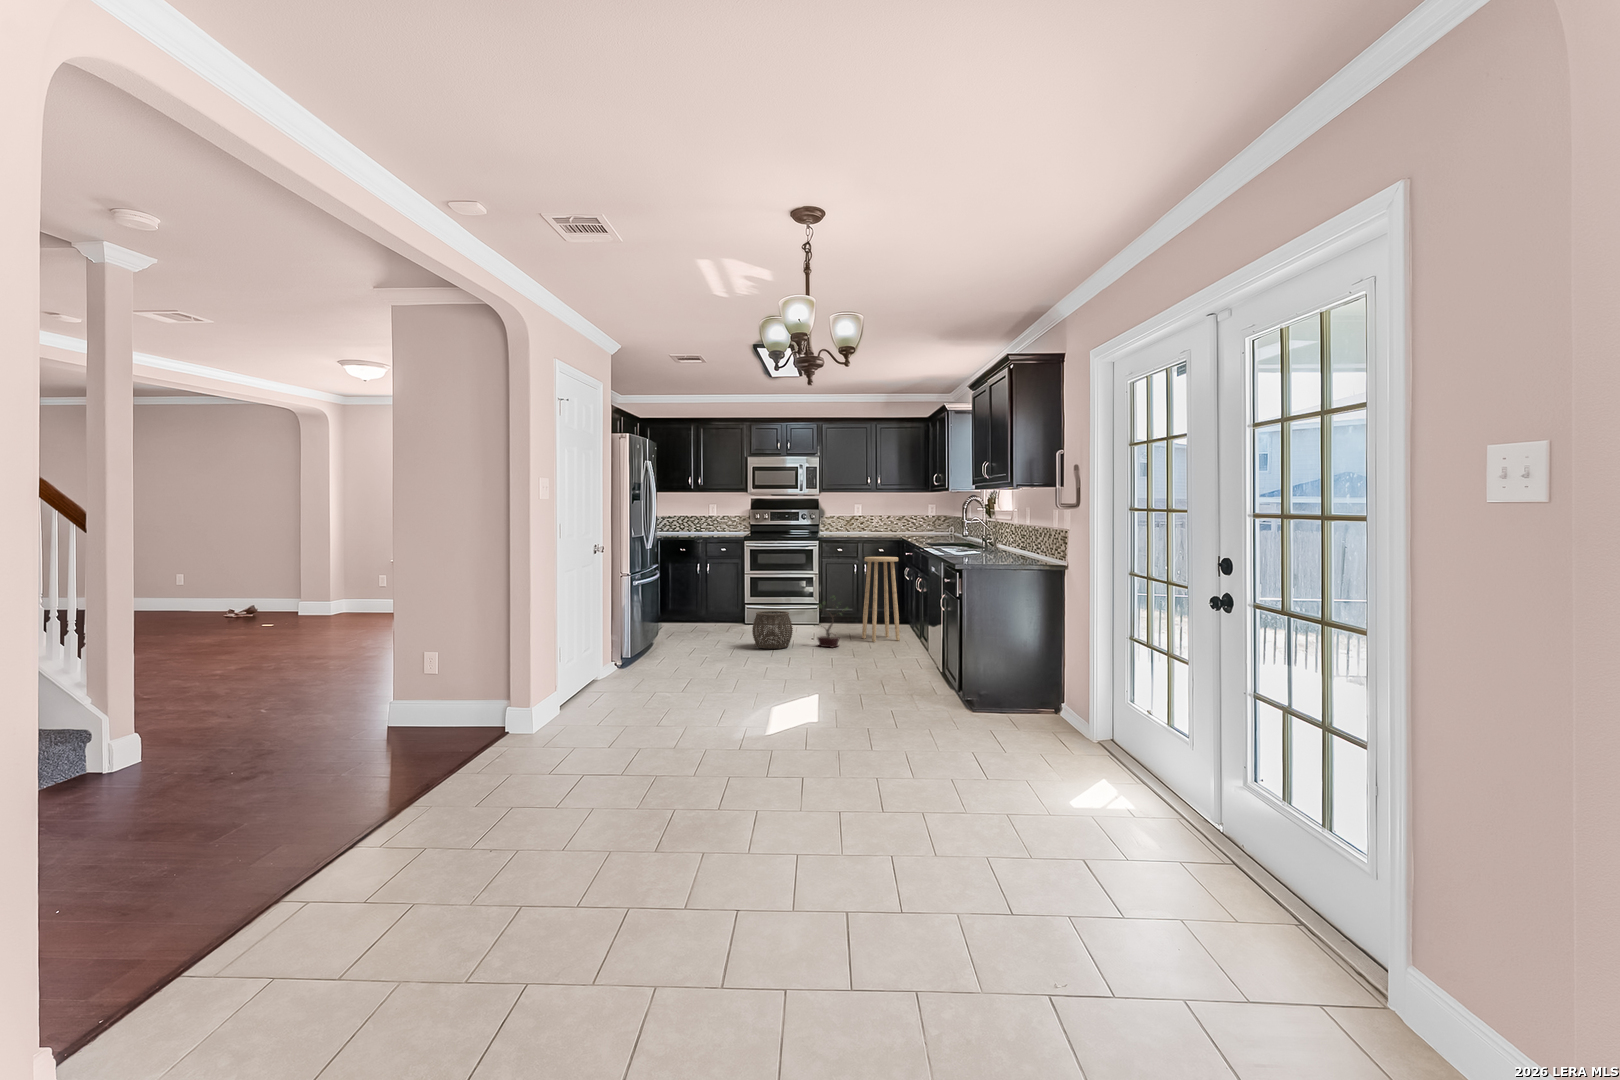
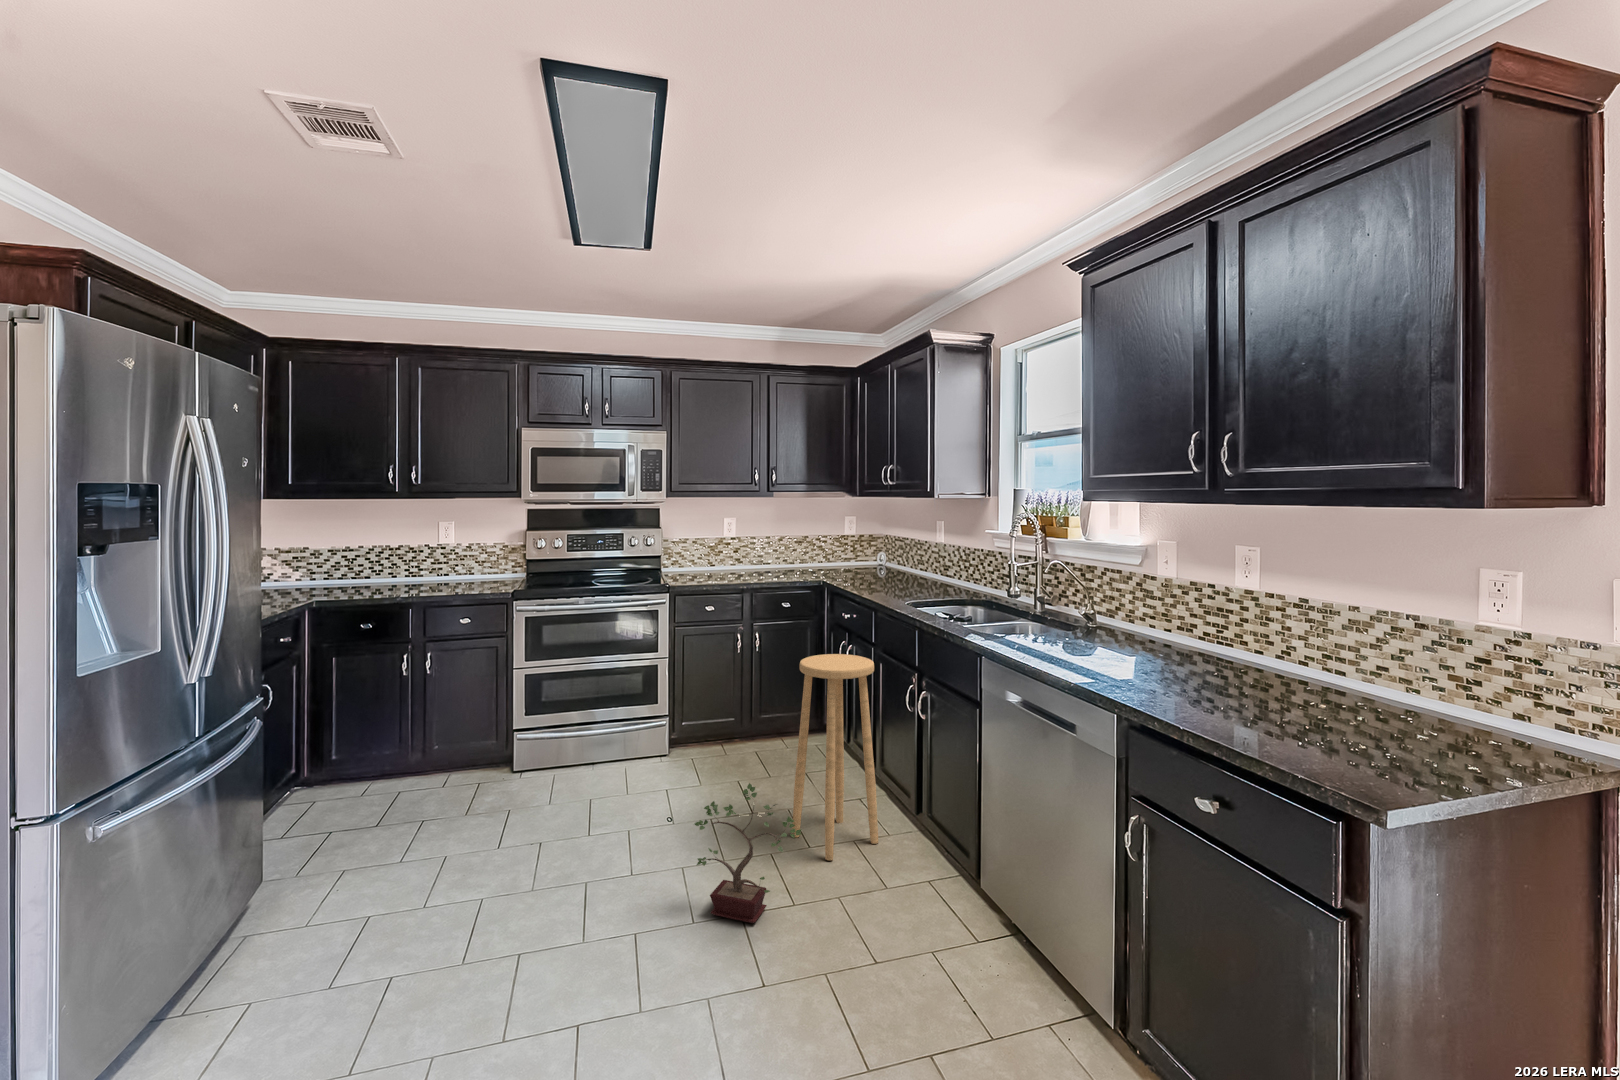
woven basket: present [752,611,793,649] -> none [533,833,647,969]

